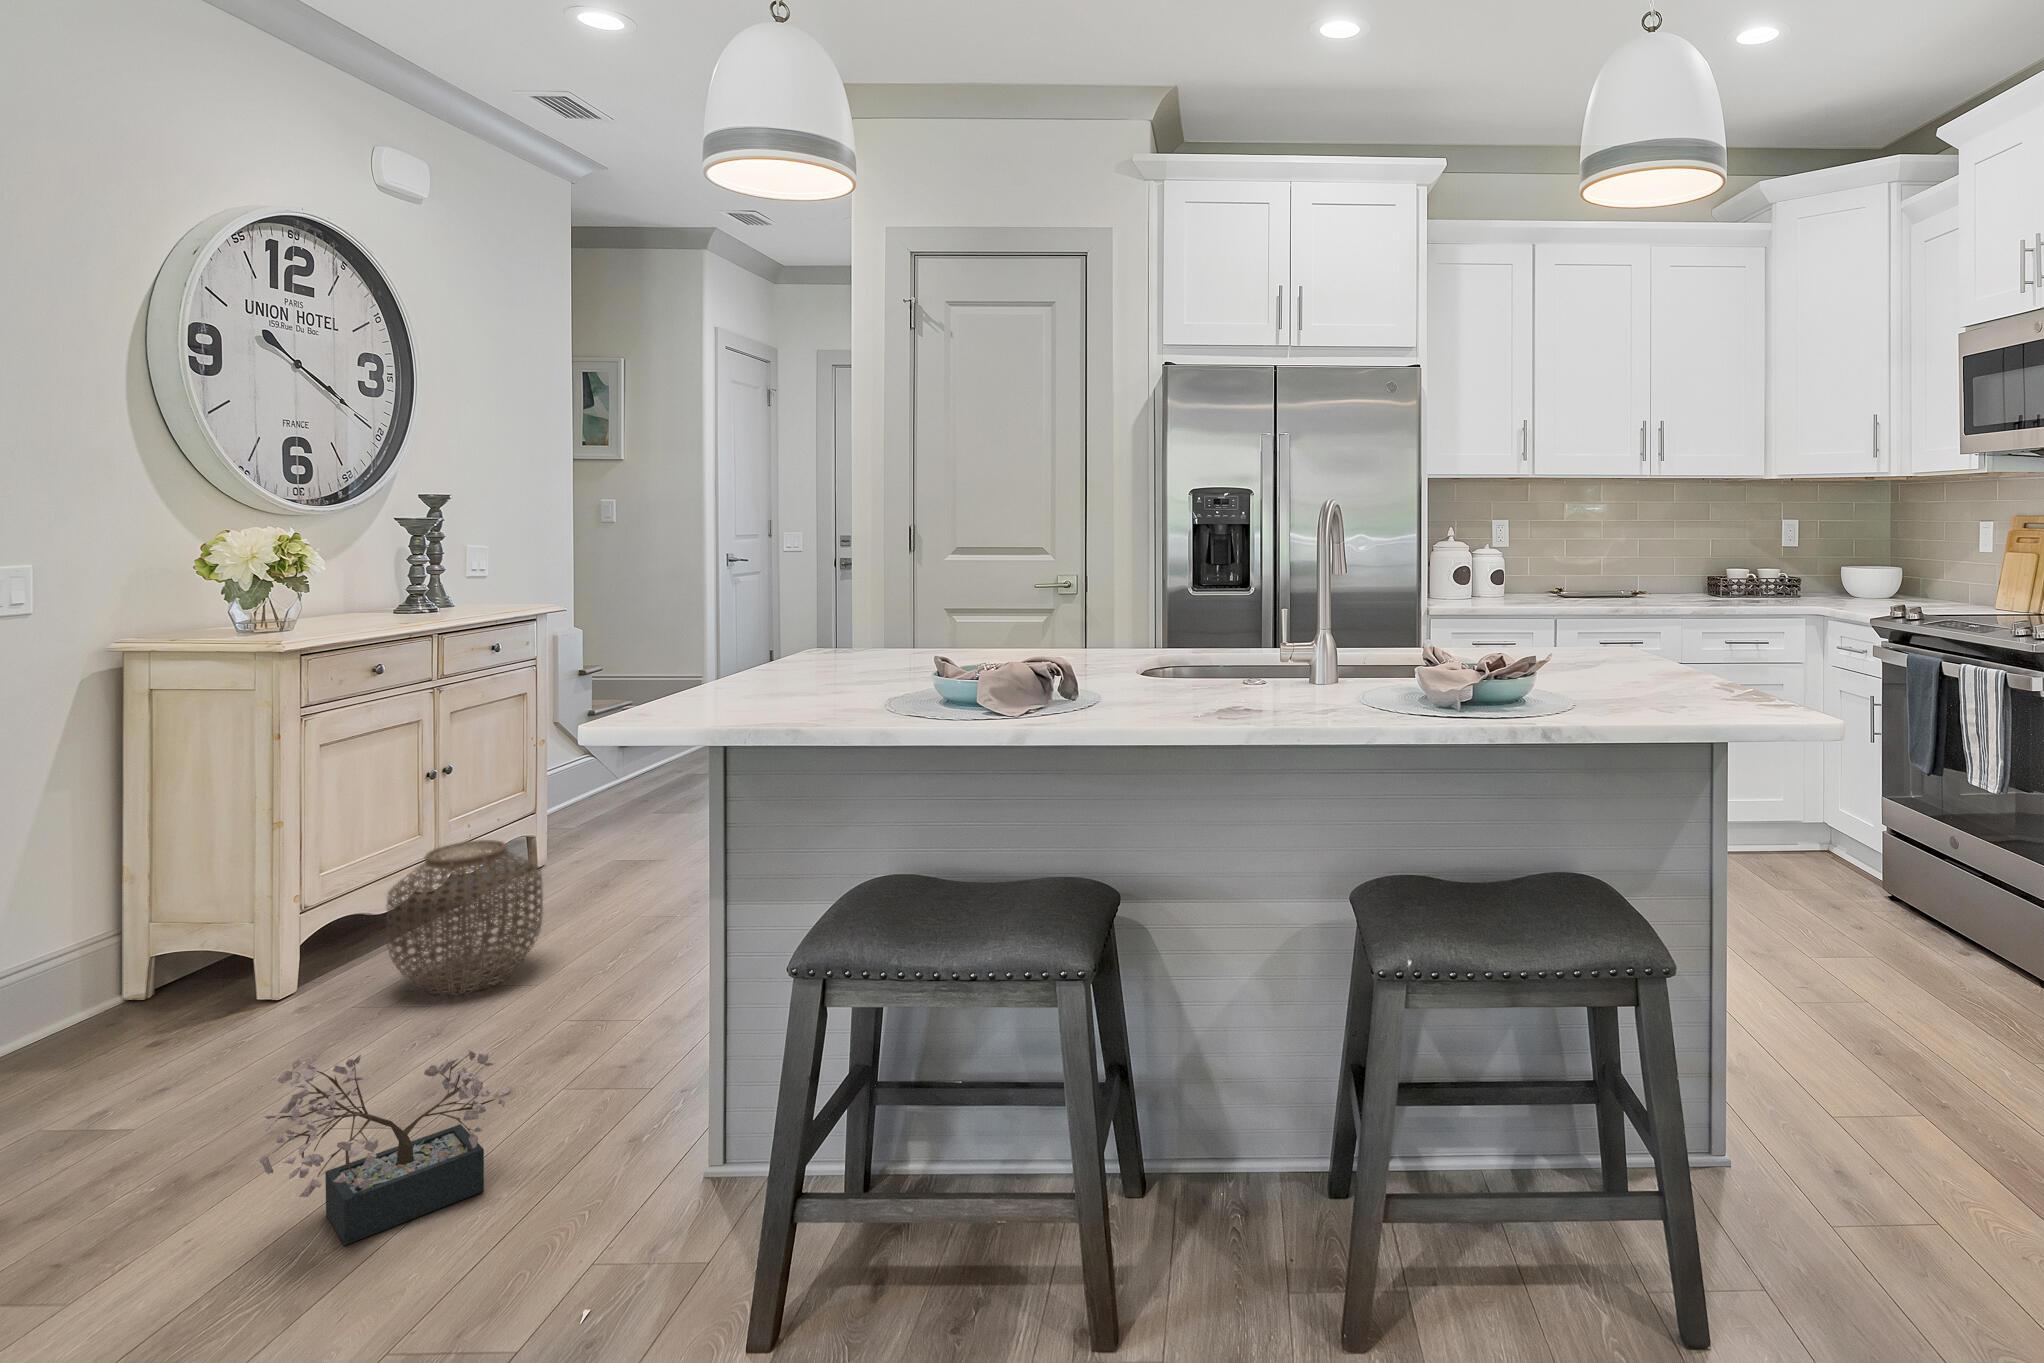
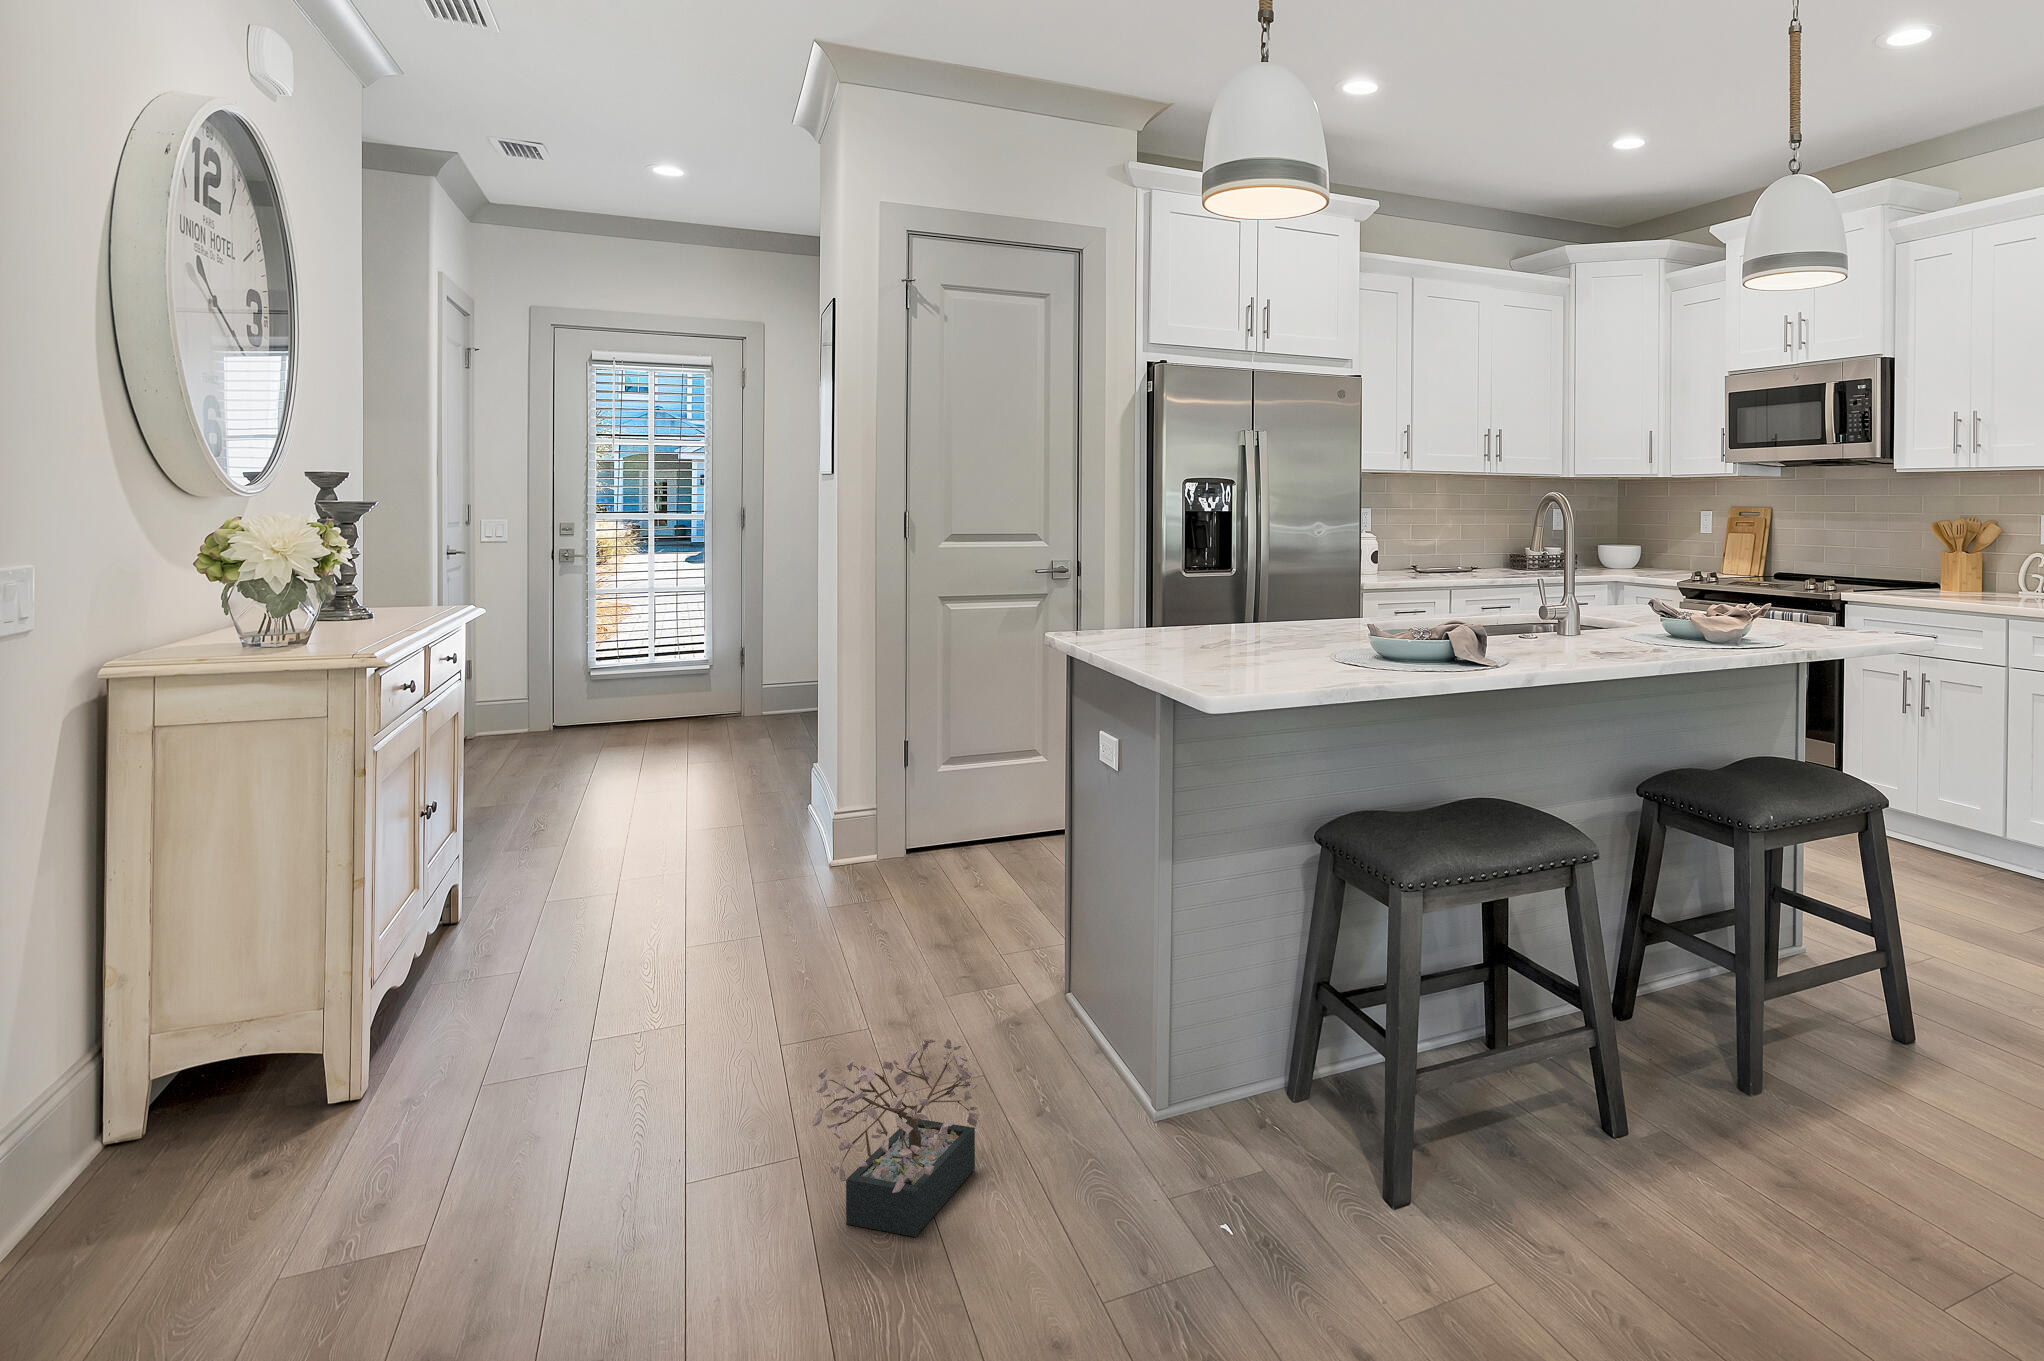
woven basket: present [386,840,543,995] -> none [513,868,682,1046]

